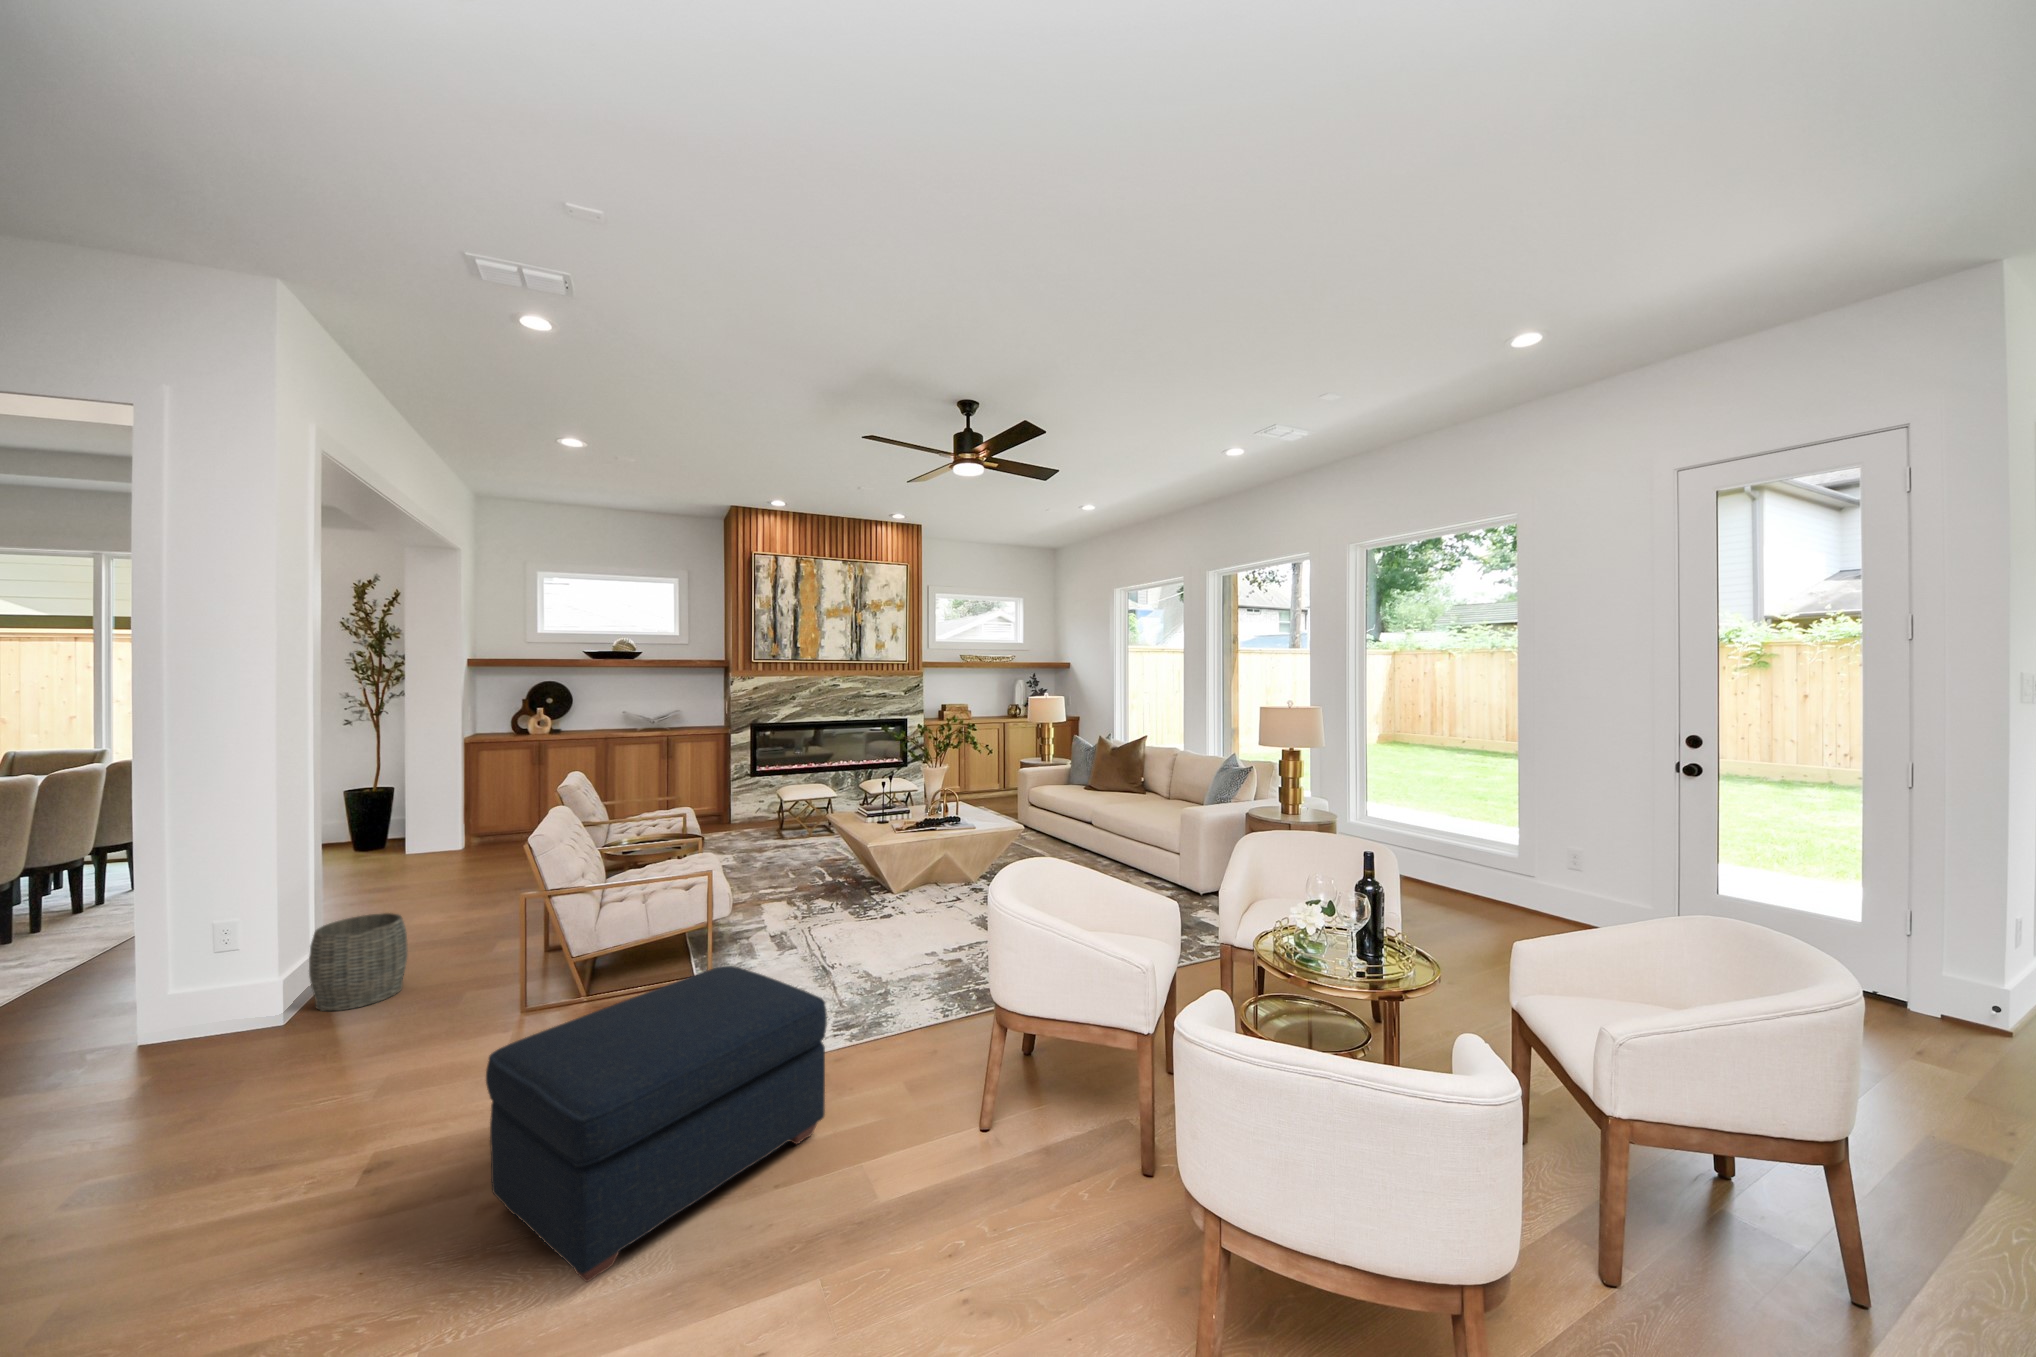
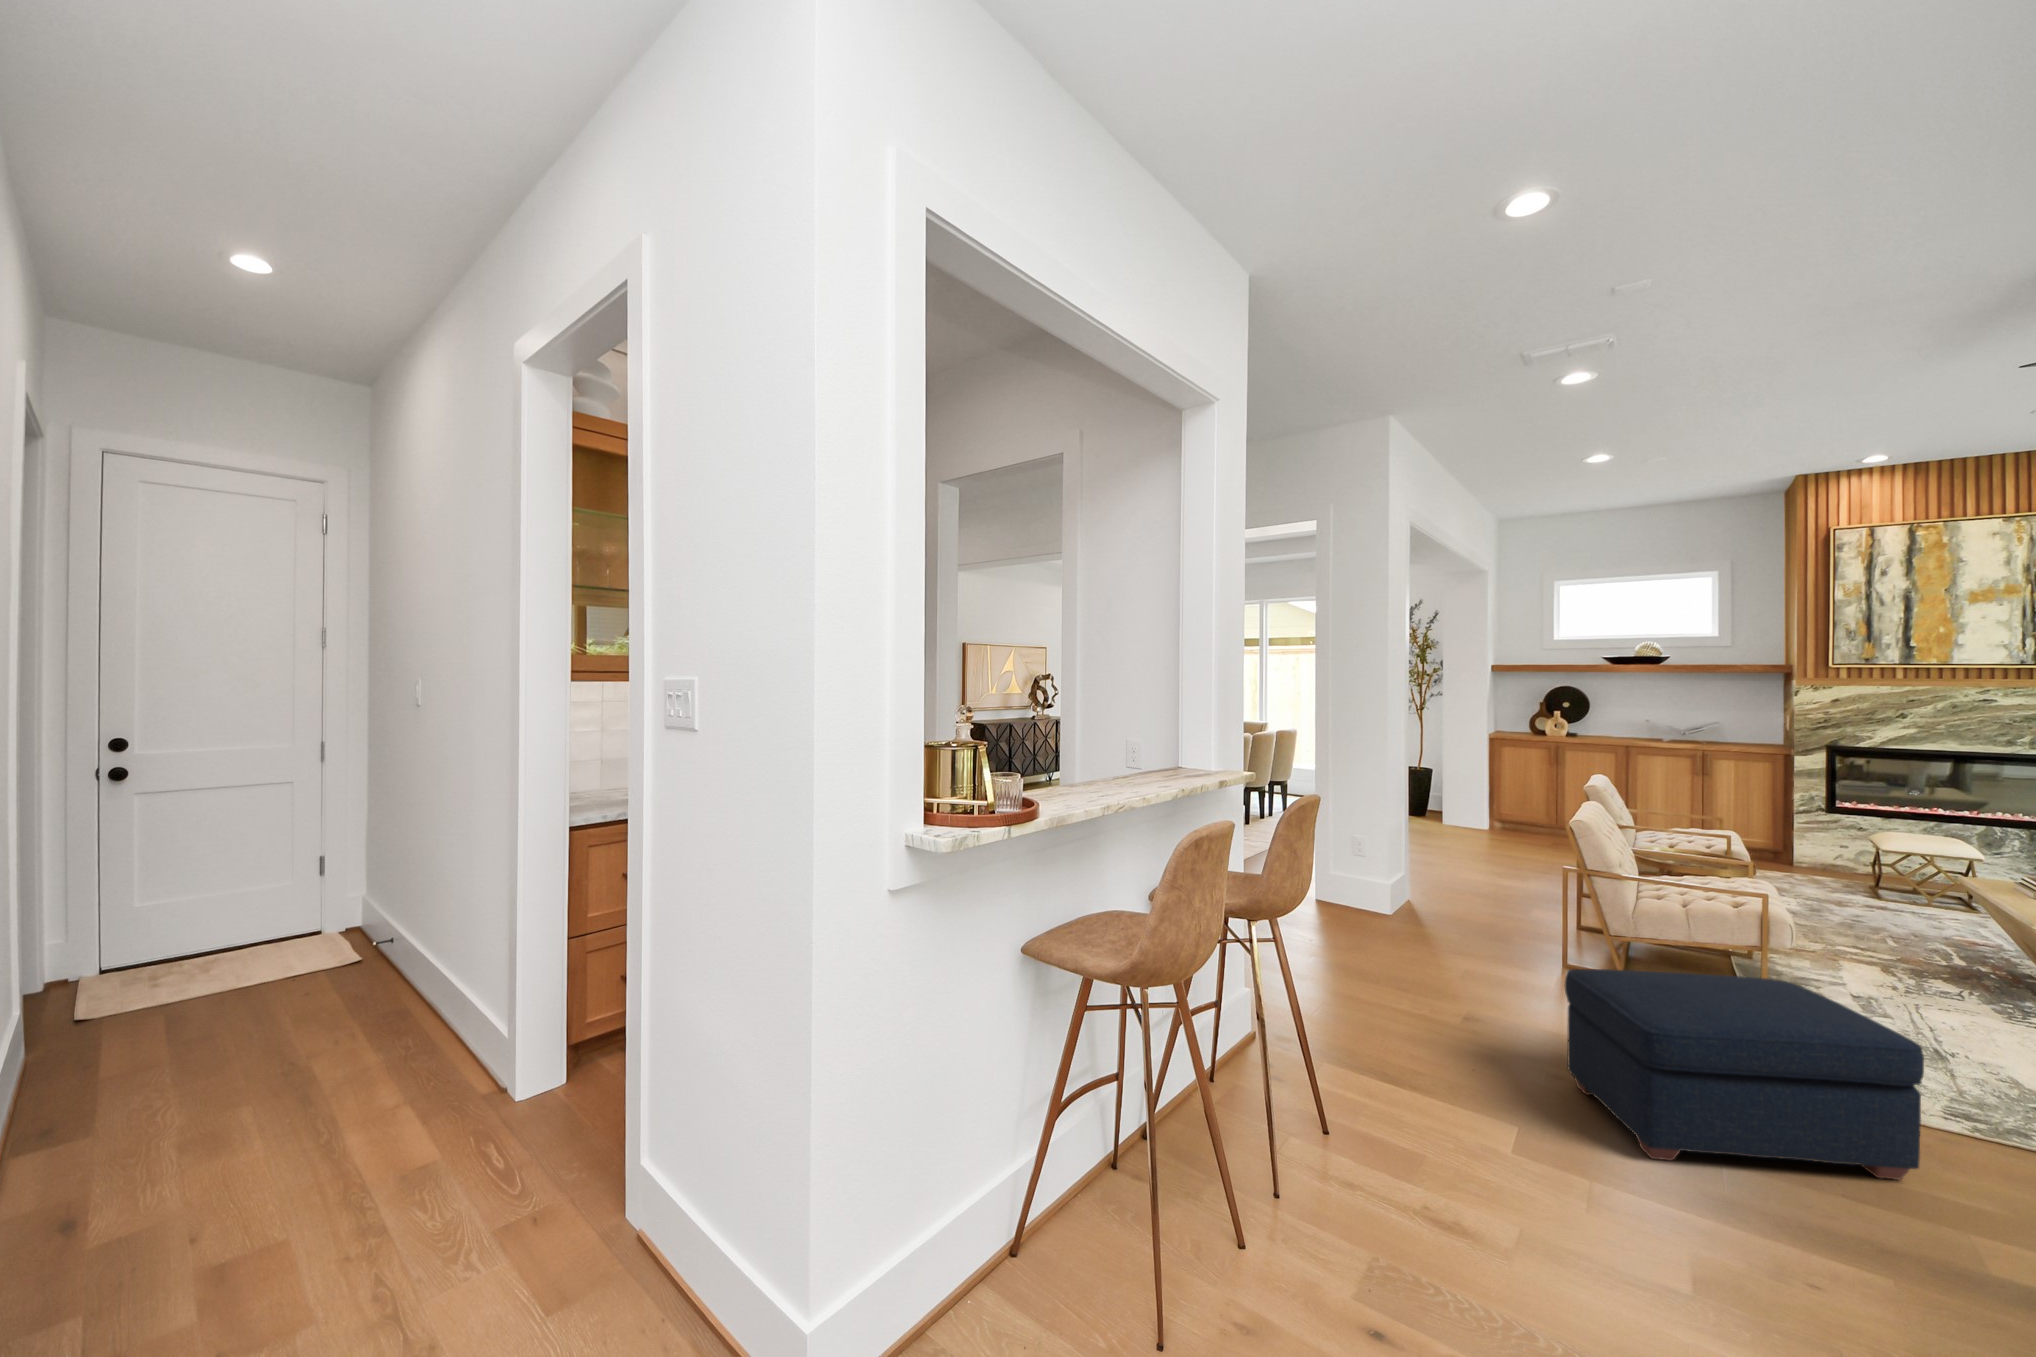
woven basket: present [309,913,408,1011] -> none [1411,862,1471,929]

